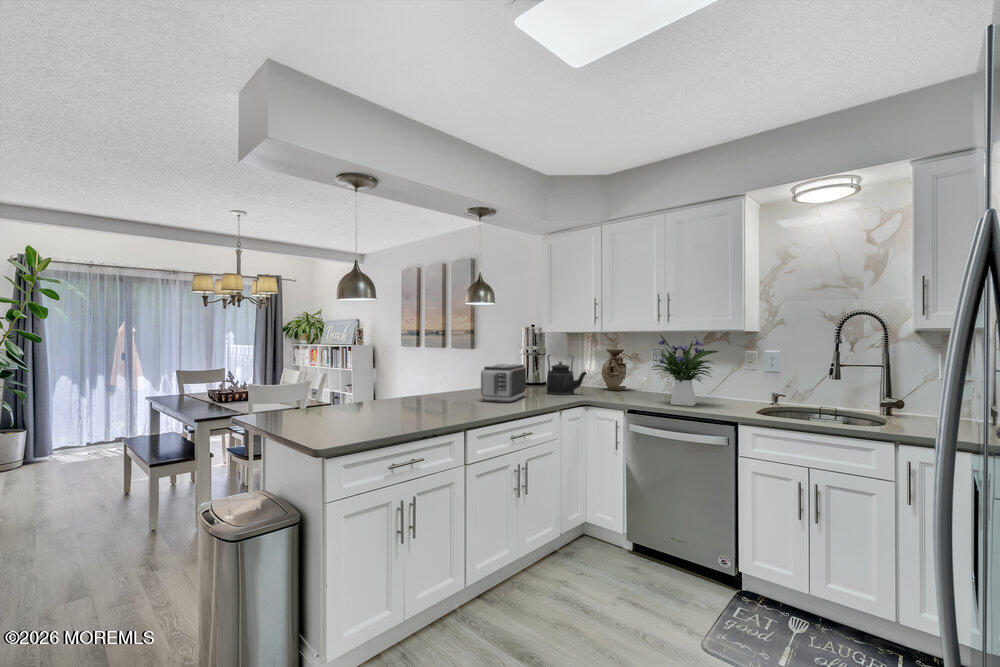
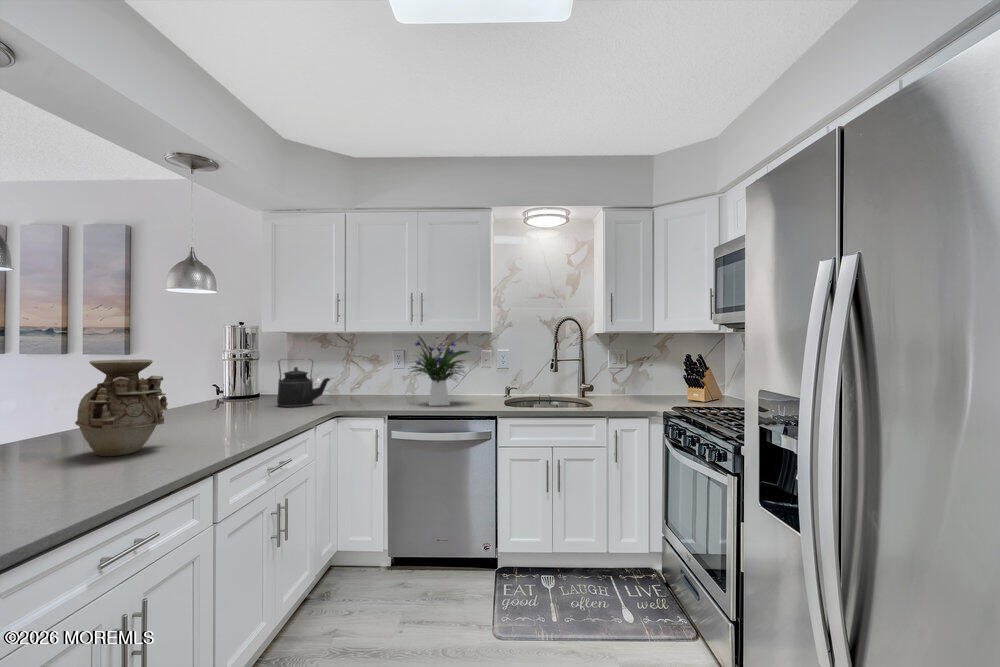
vase: present [601,349,627,390] -> present [75,360,168,456]
toaster: present [481,364,526,403] -> none [203,372,260,426]

